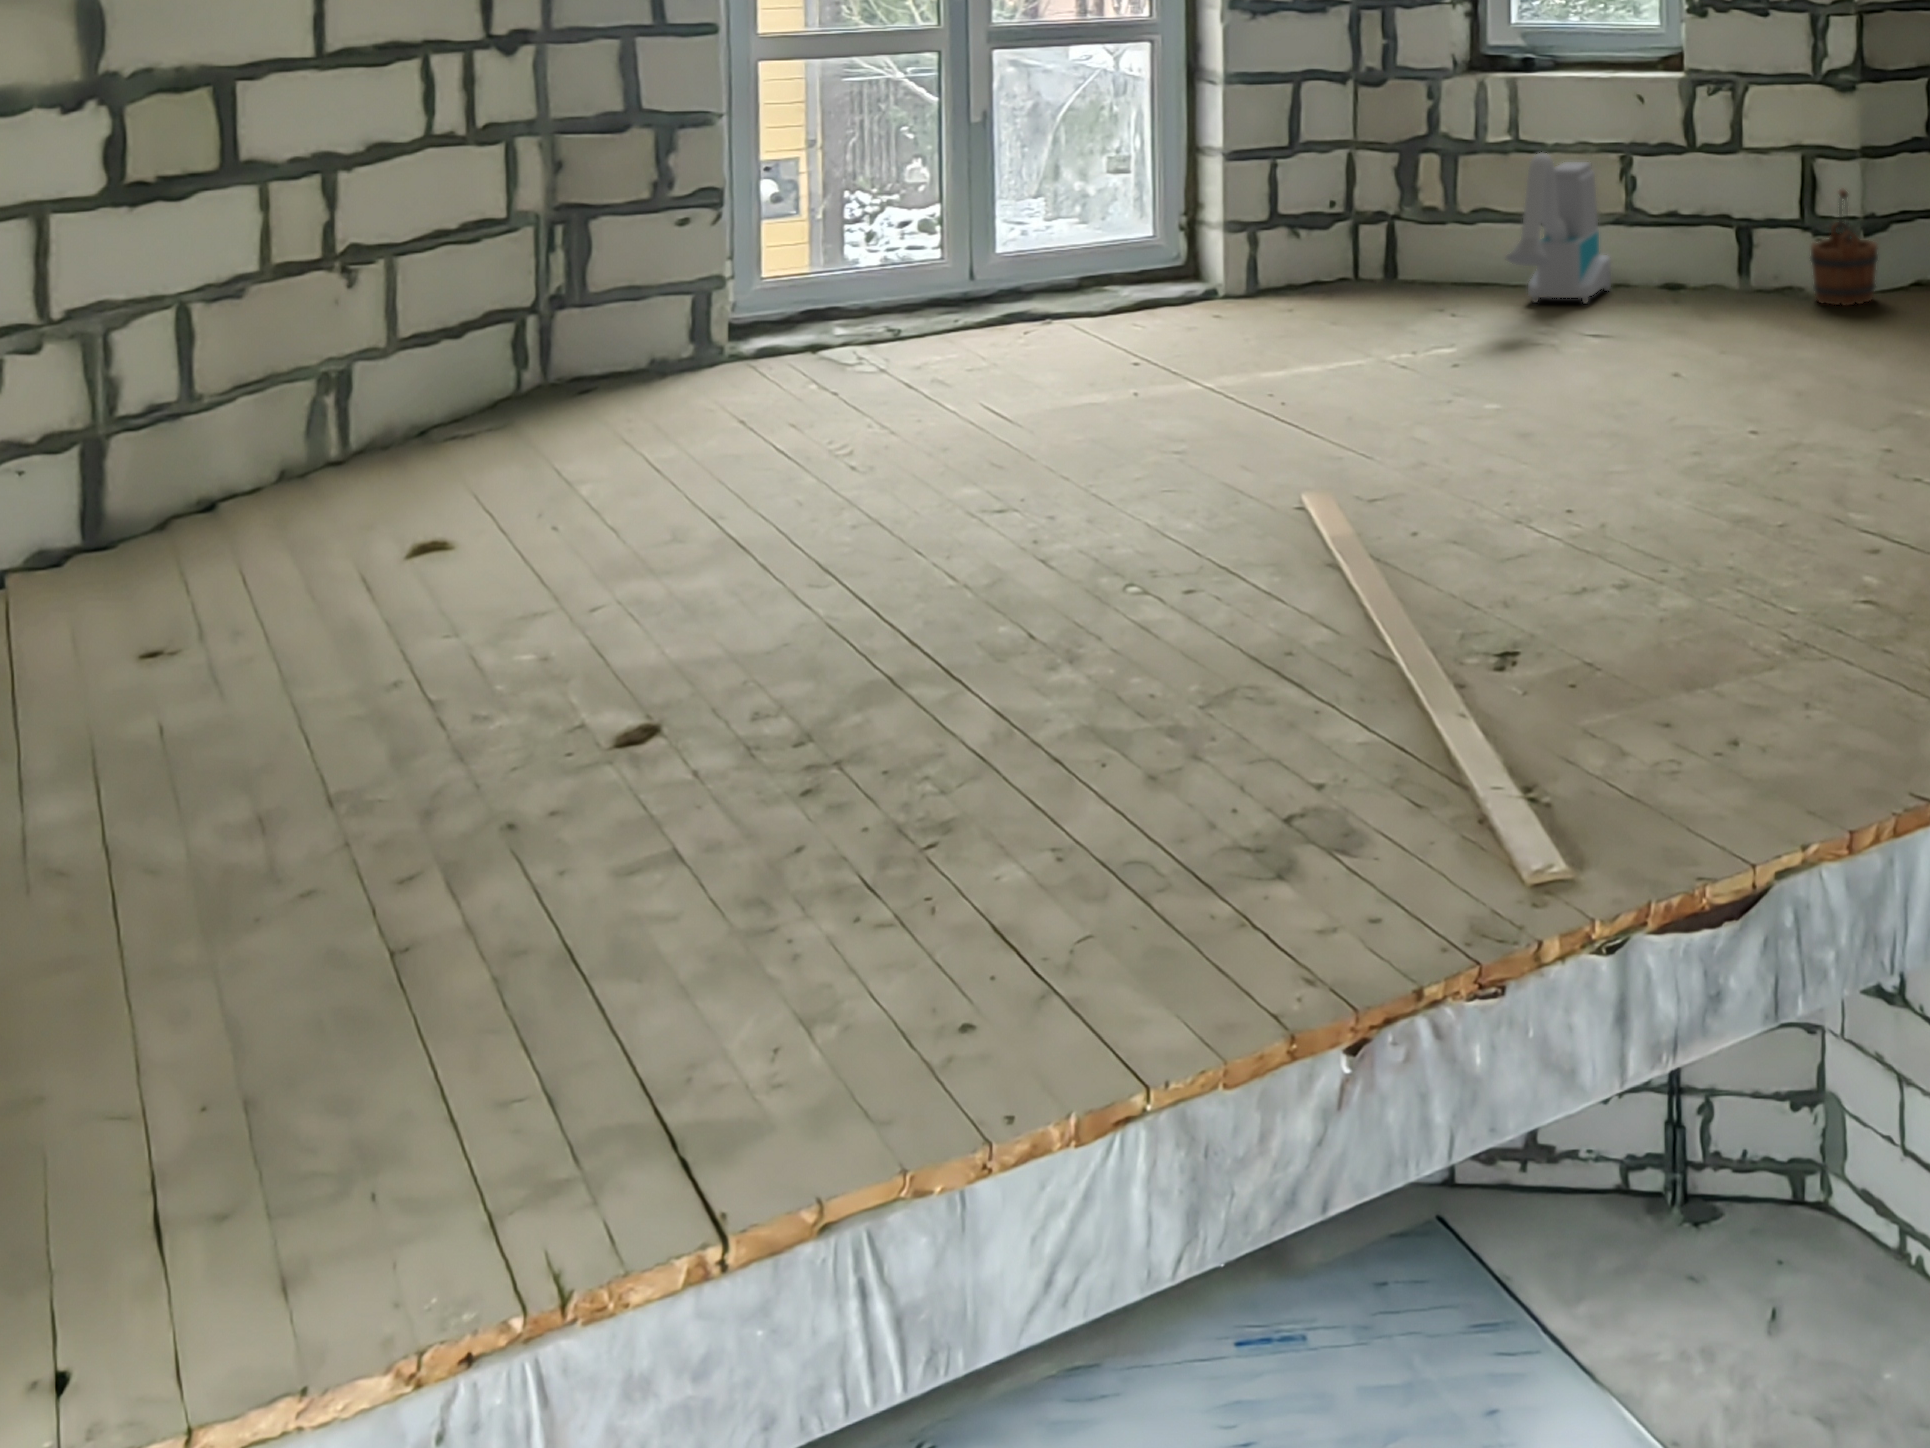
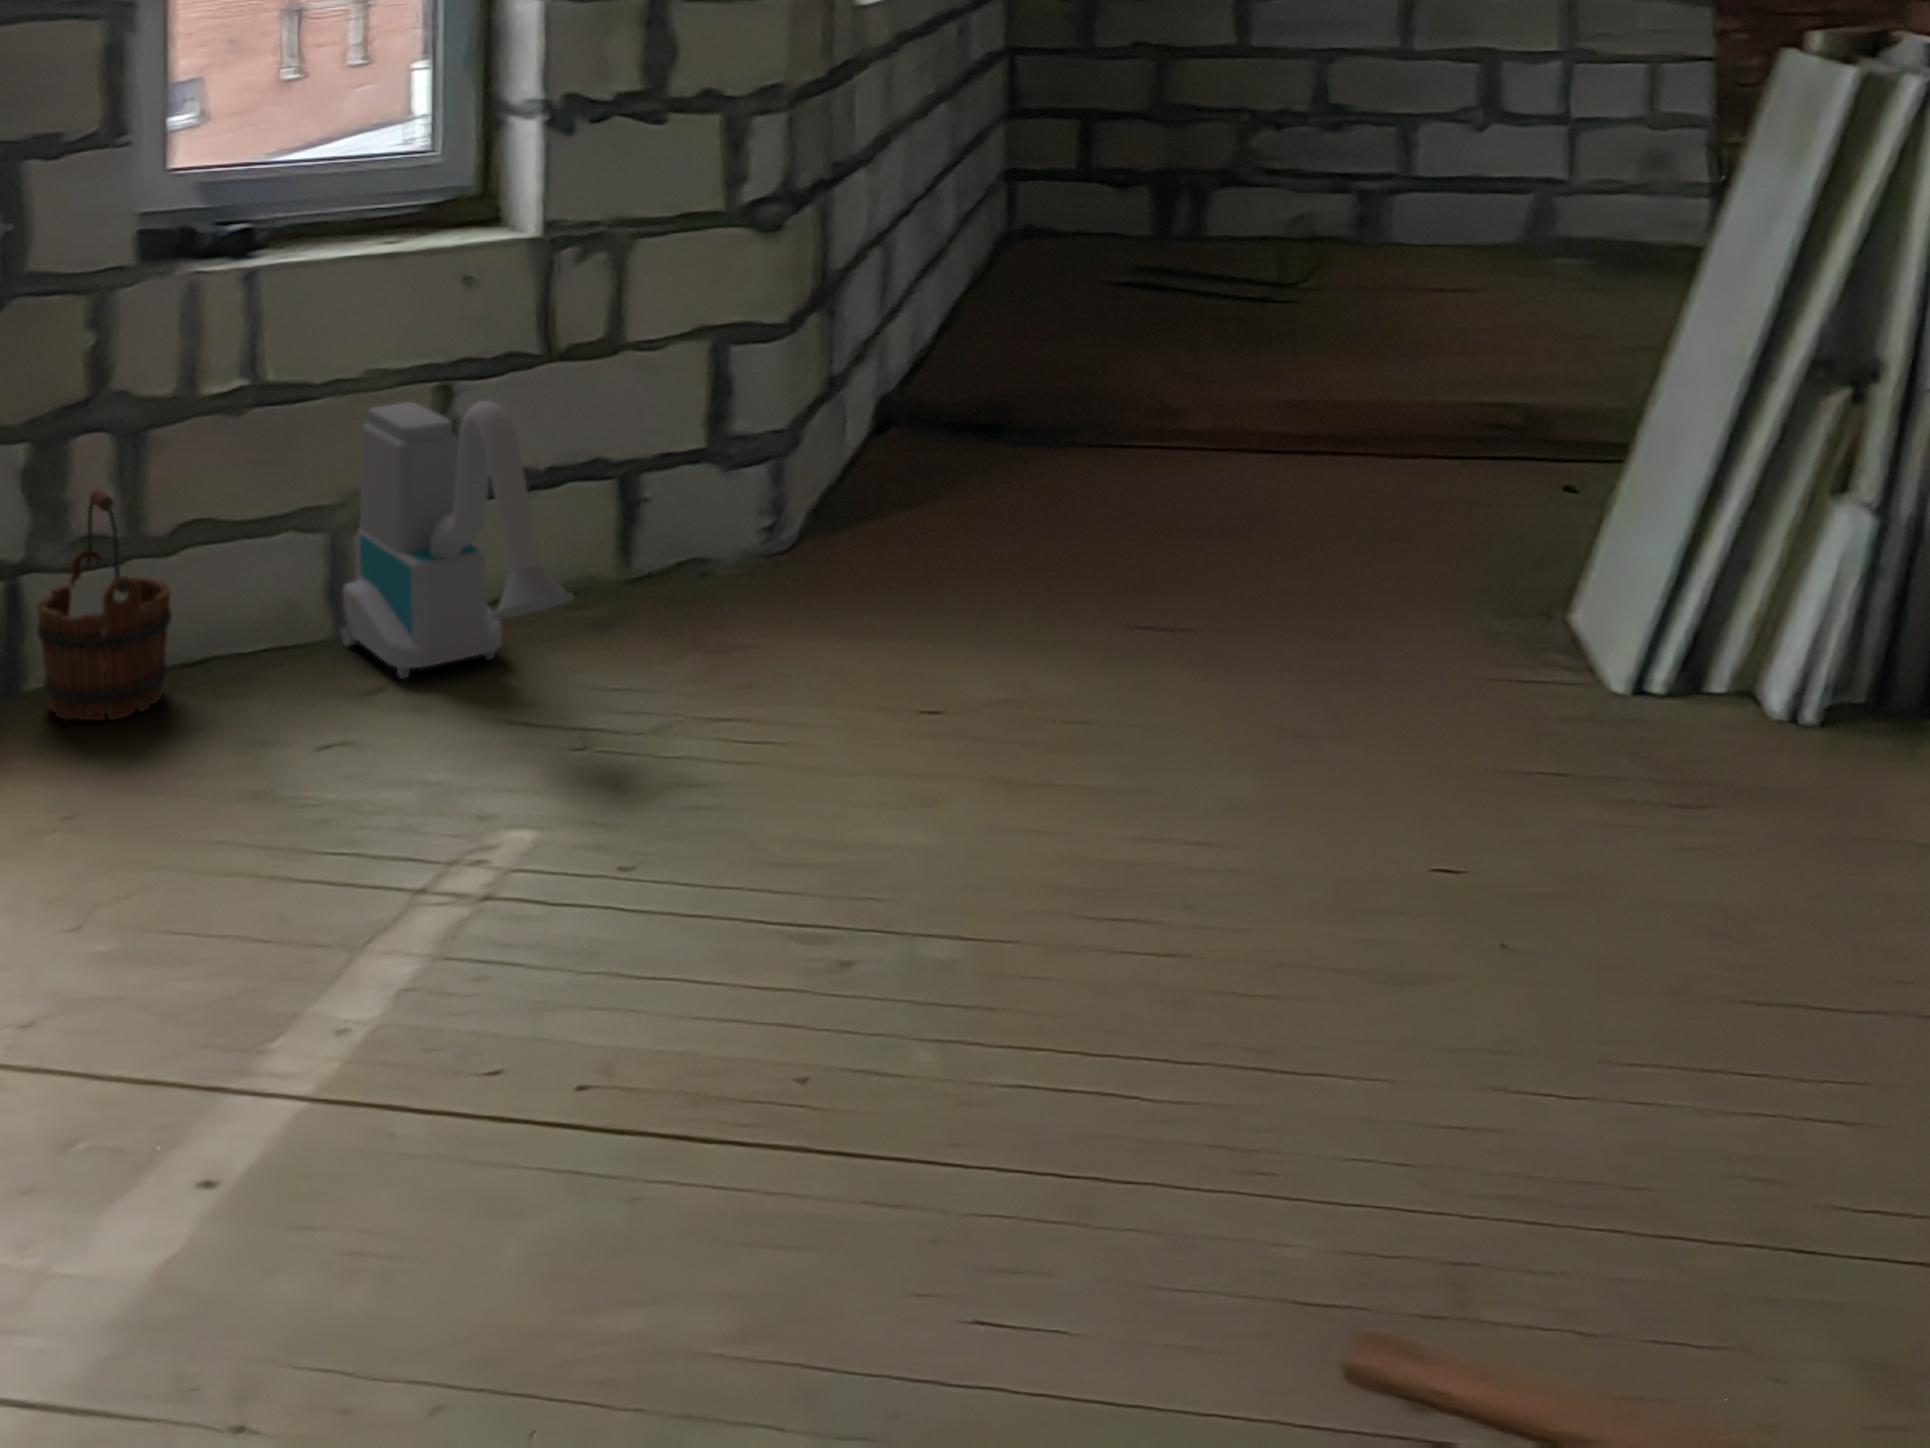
wooden bucket: present [1811,189,1878,305] -> present [37,489,171,720]

